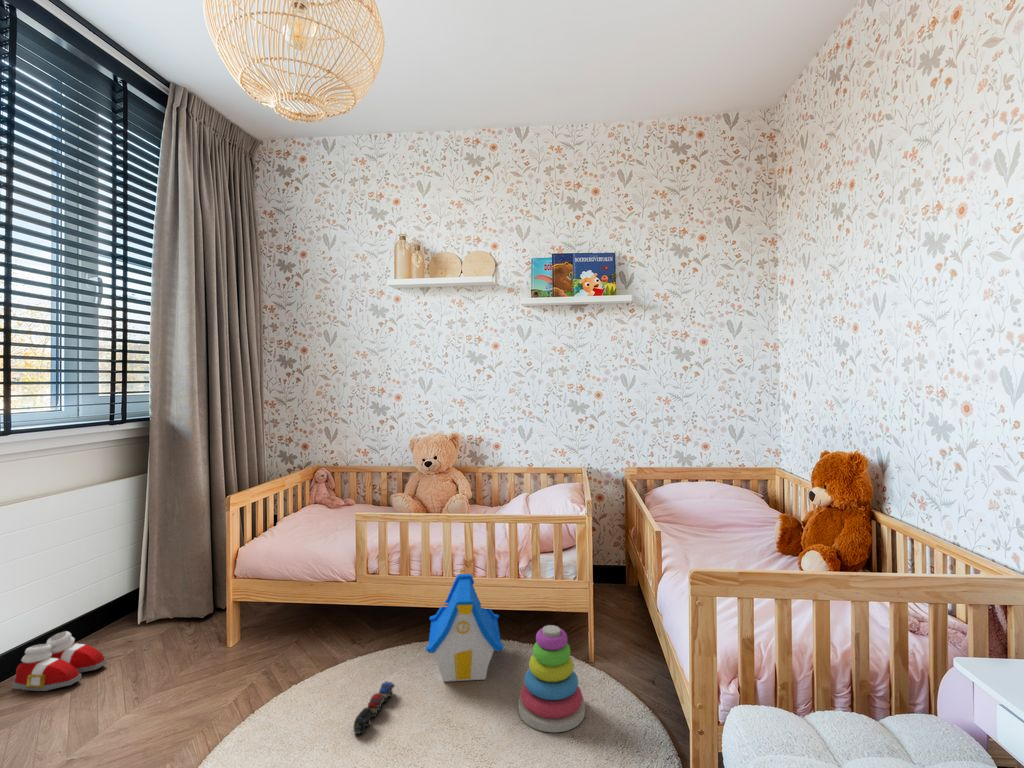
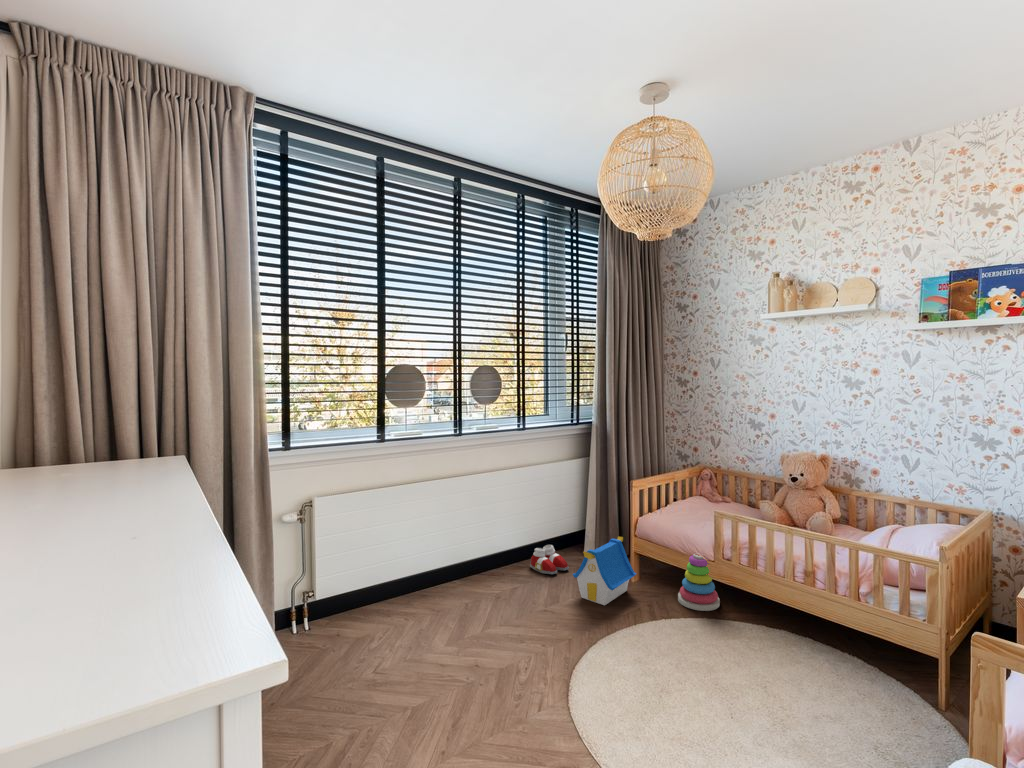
toy house: present [426,569,503,682] -> present [573,536,636,605]
stacking toy: present [518,625,585,732] -> present [678,554,720,611]
toy train: present [354,681,394,734] -> none [693,638,730,662]

